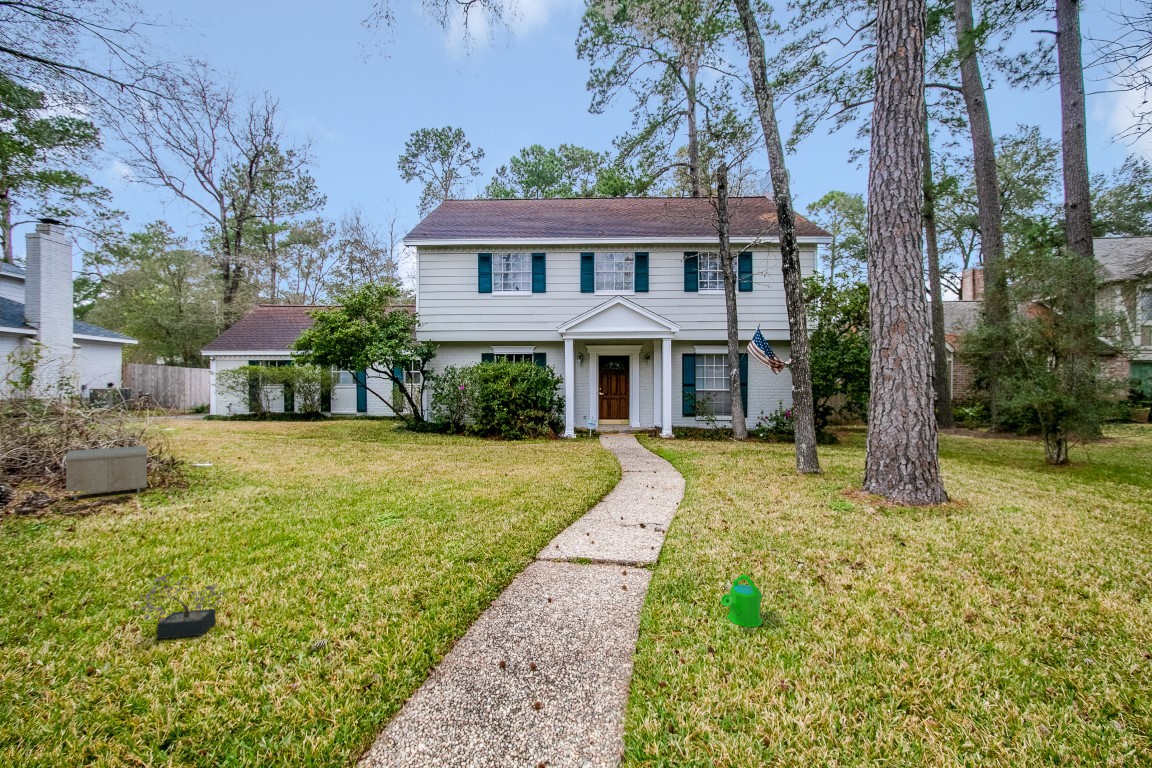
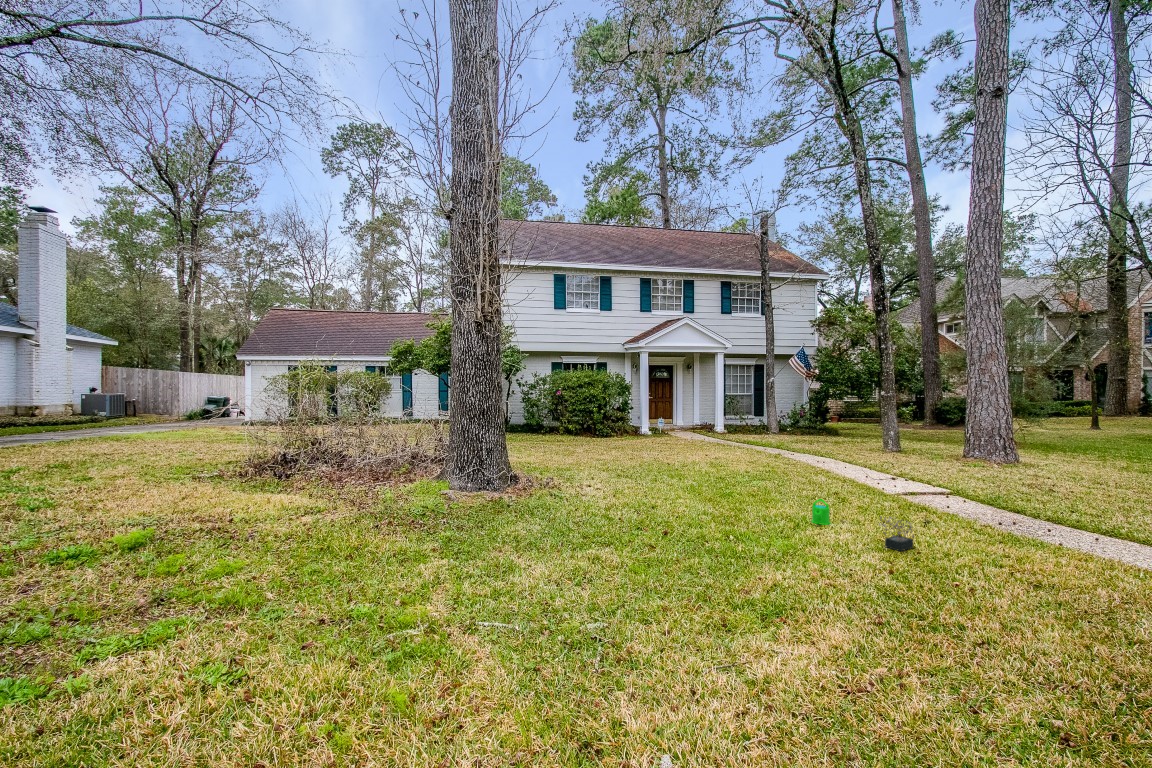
storage bench: present [66,446,147,499] -> none [451,455,508,506]
watering can: present [721,574,763,627] -> present [811,499,830,525]

